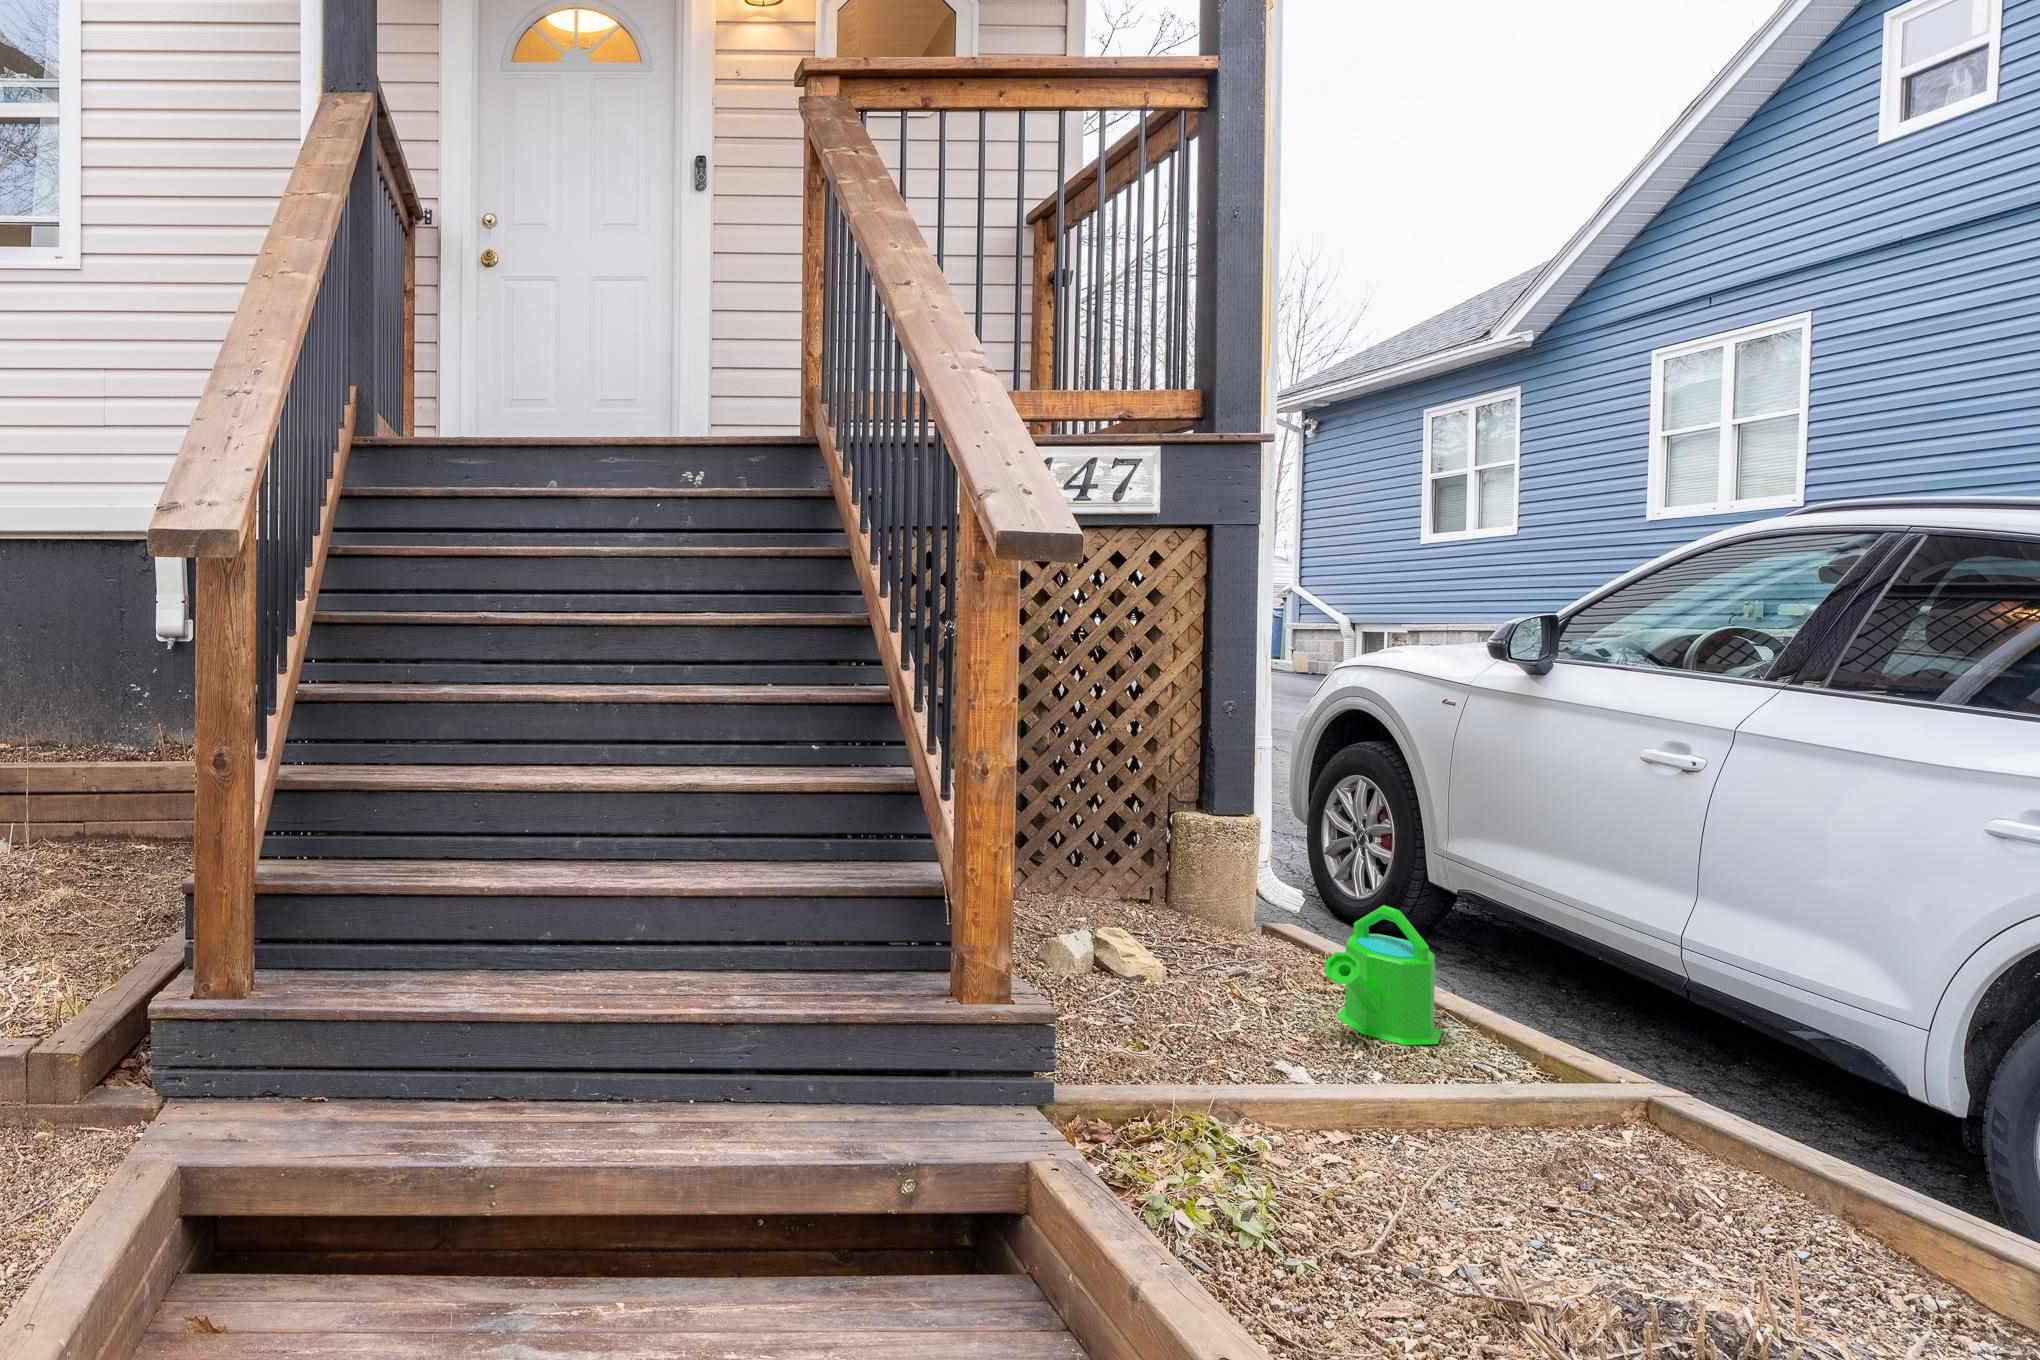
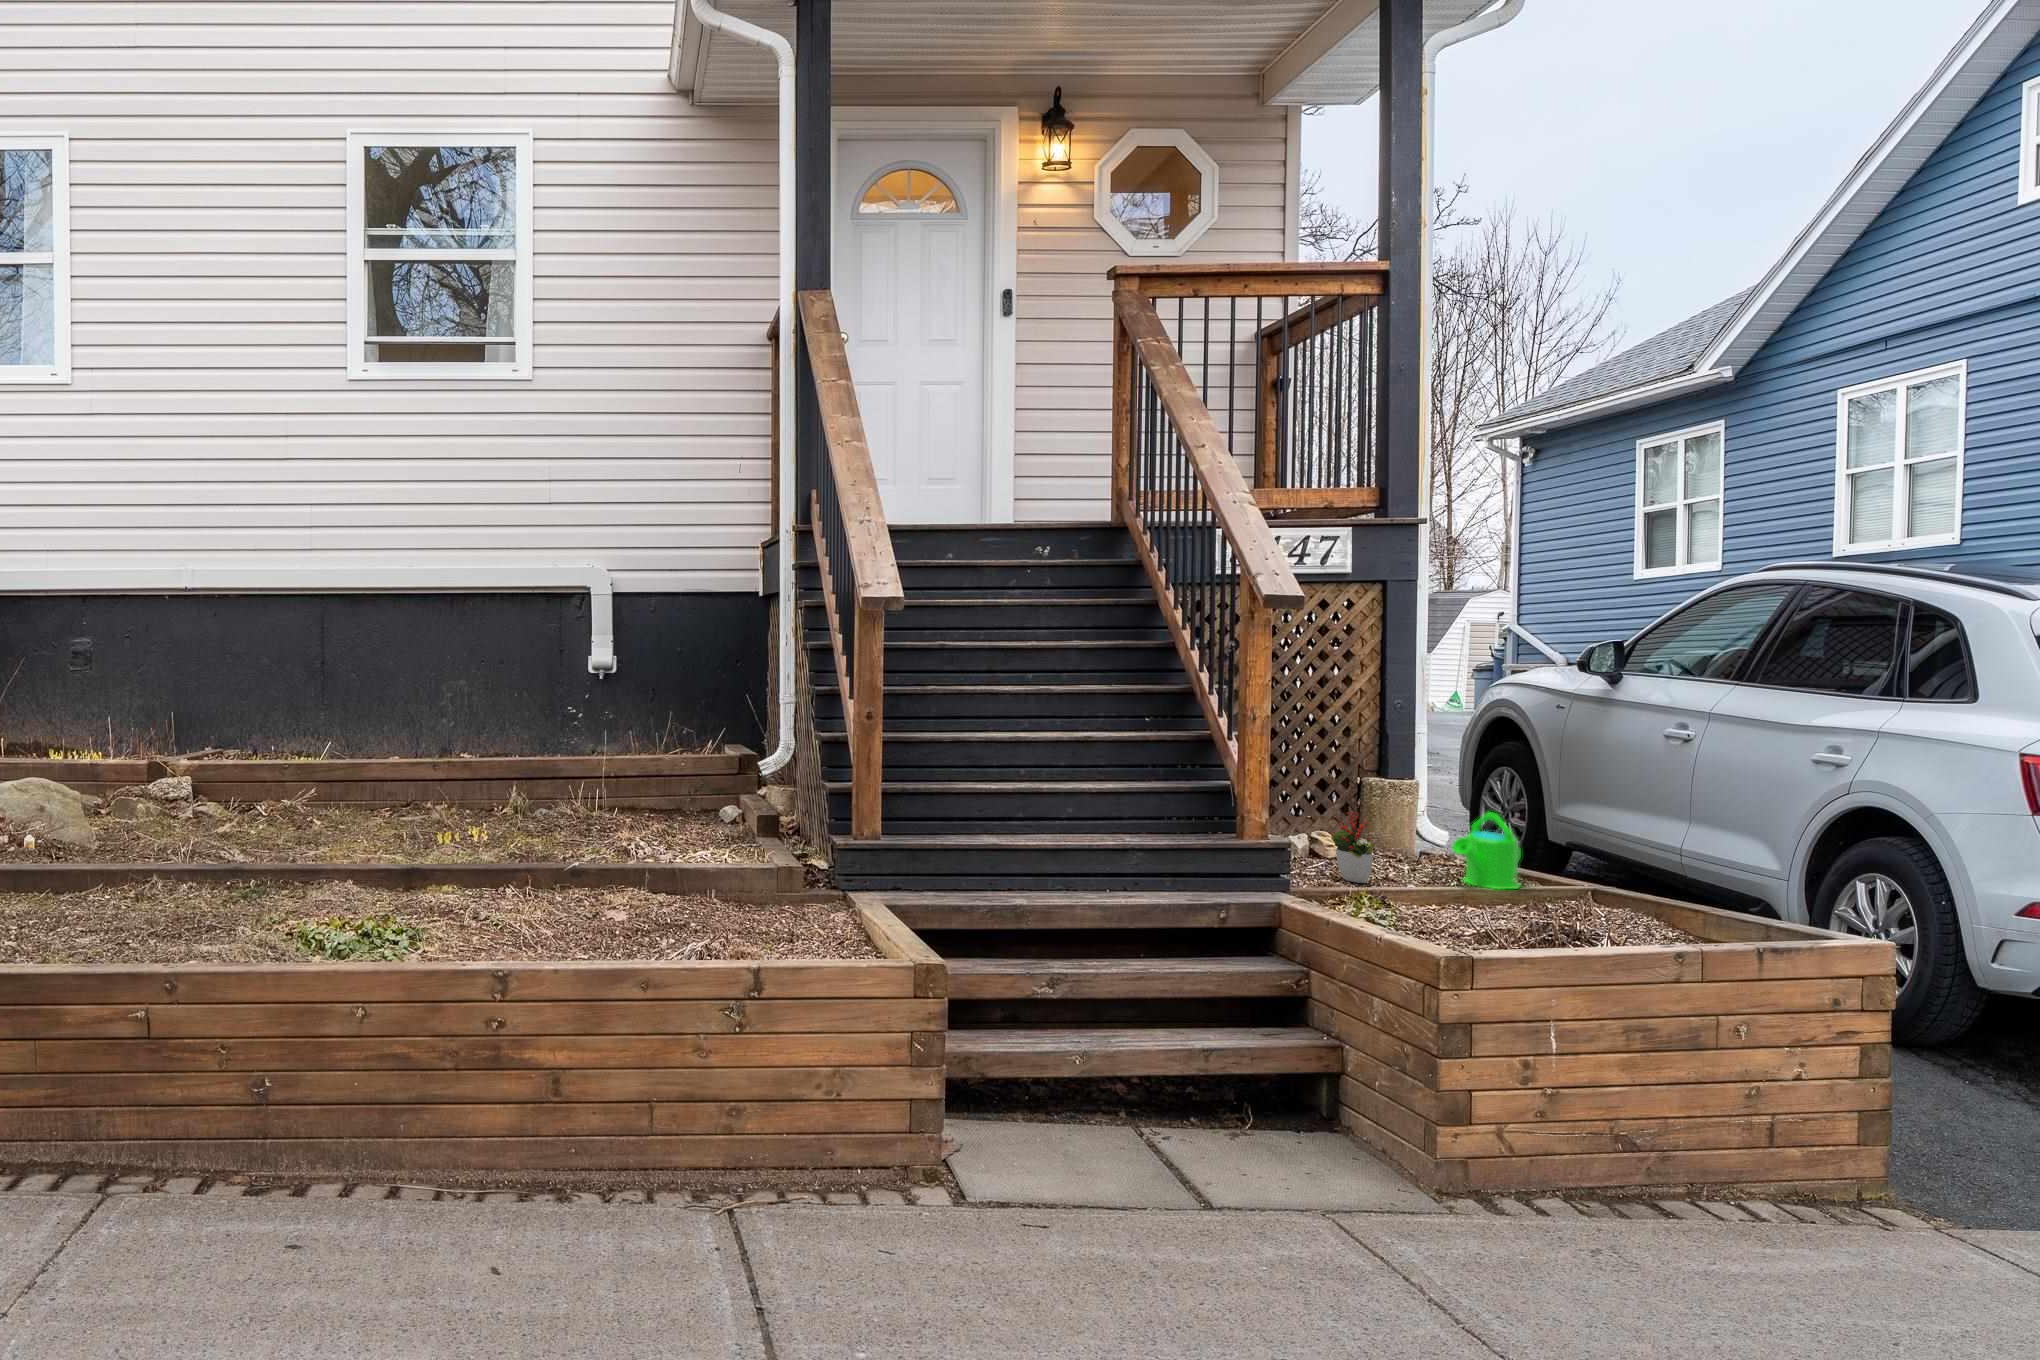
decorative plant: none [1120,901,1192,1028] -> present [1331,811,1374,883]

